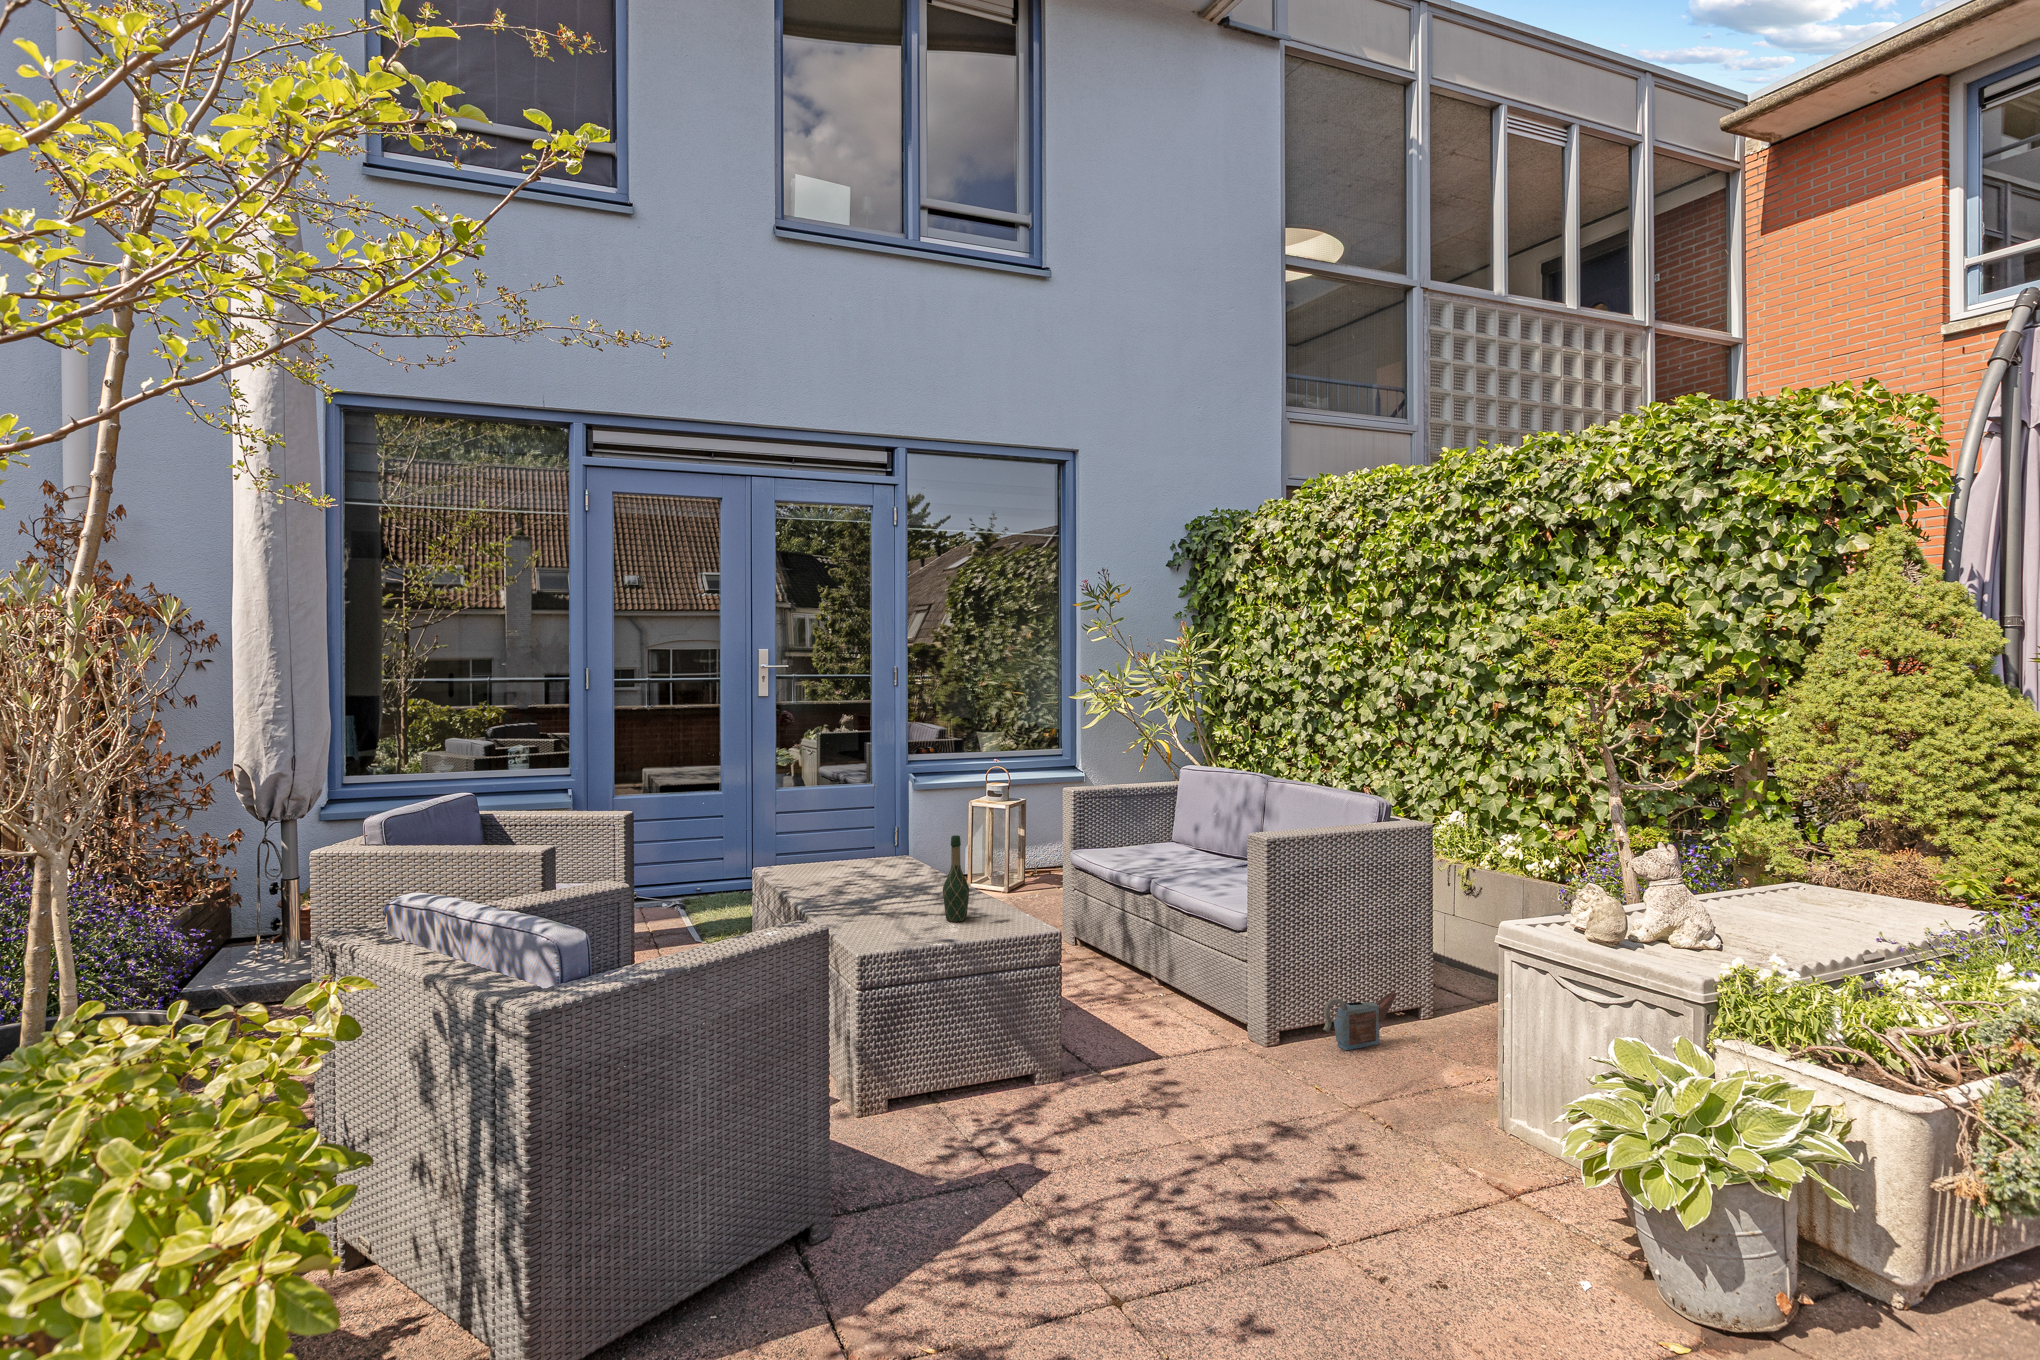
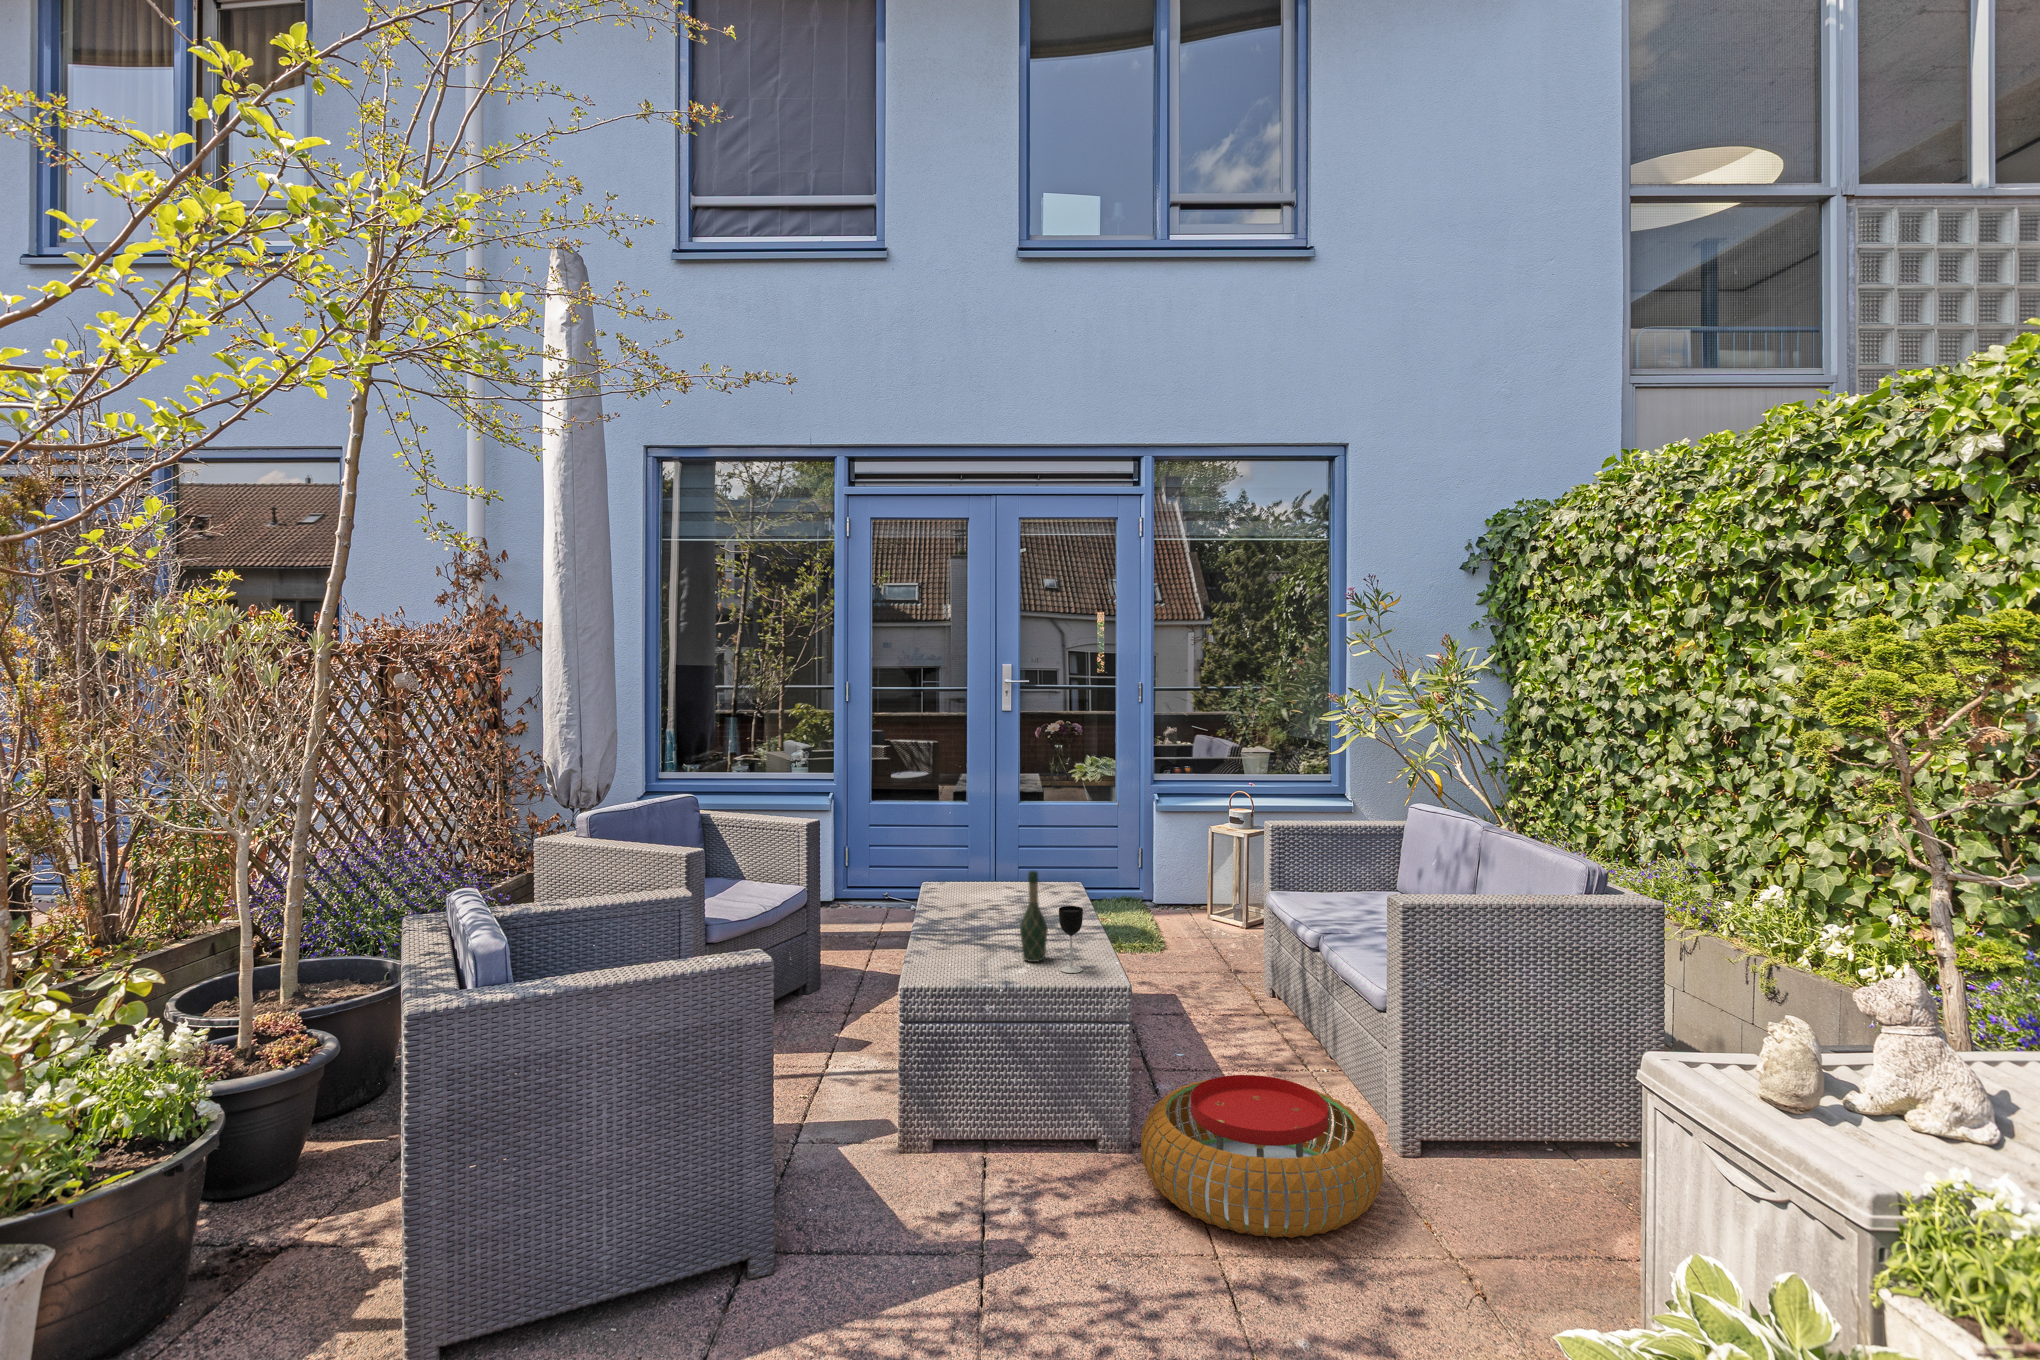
wine glass: none [988,865,1010,927] -> present [1059,906,1083,973]
watering can: present [1323,991,1397,1050] -> none [1479,1110,1597,1178]
pouf: none [1079,998,1284,1127] -> present [1141,1075,1383,1238]

